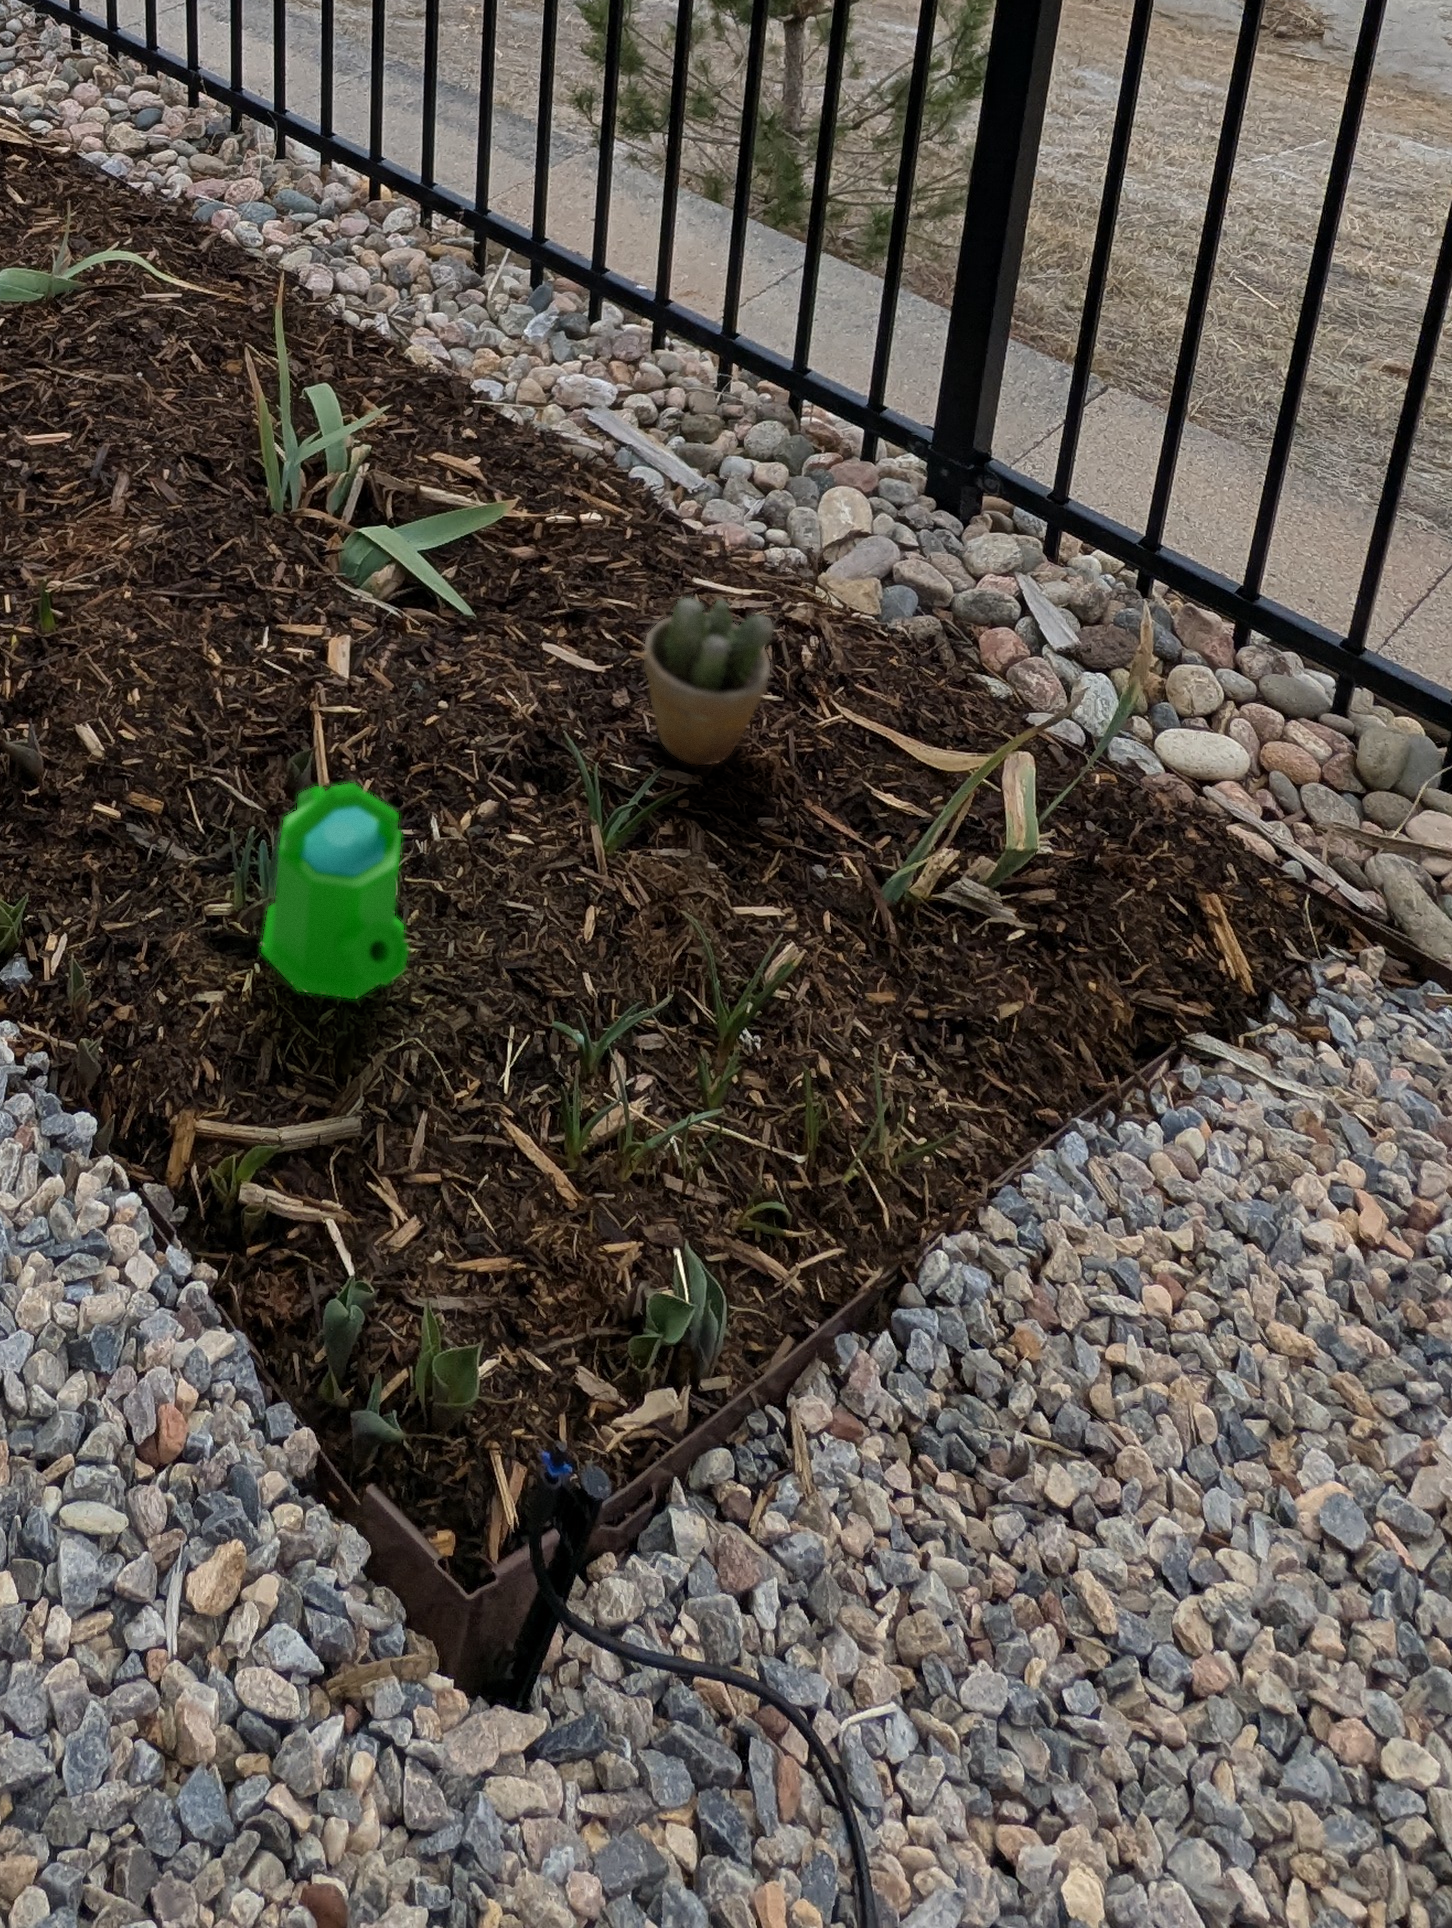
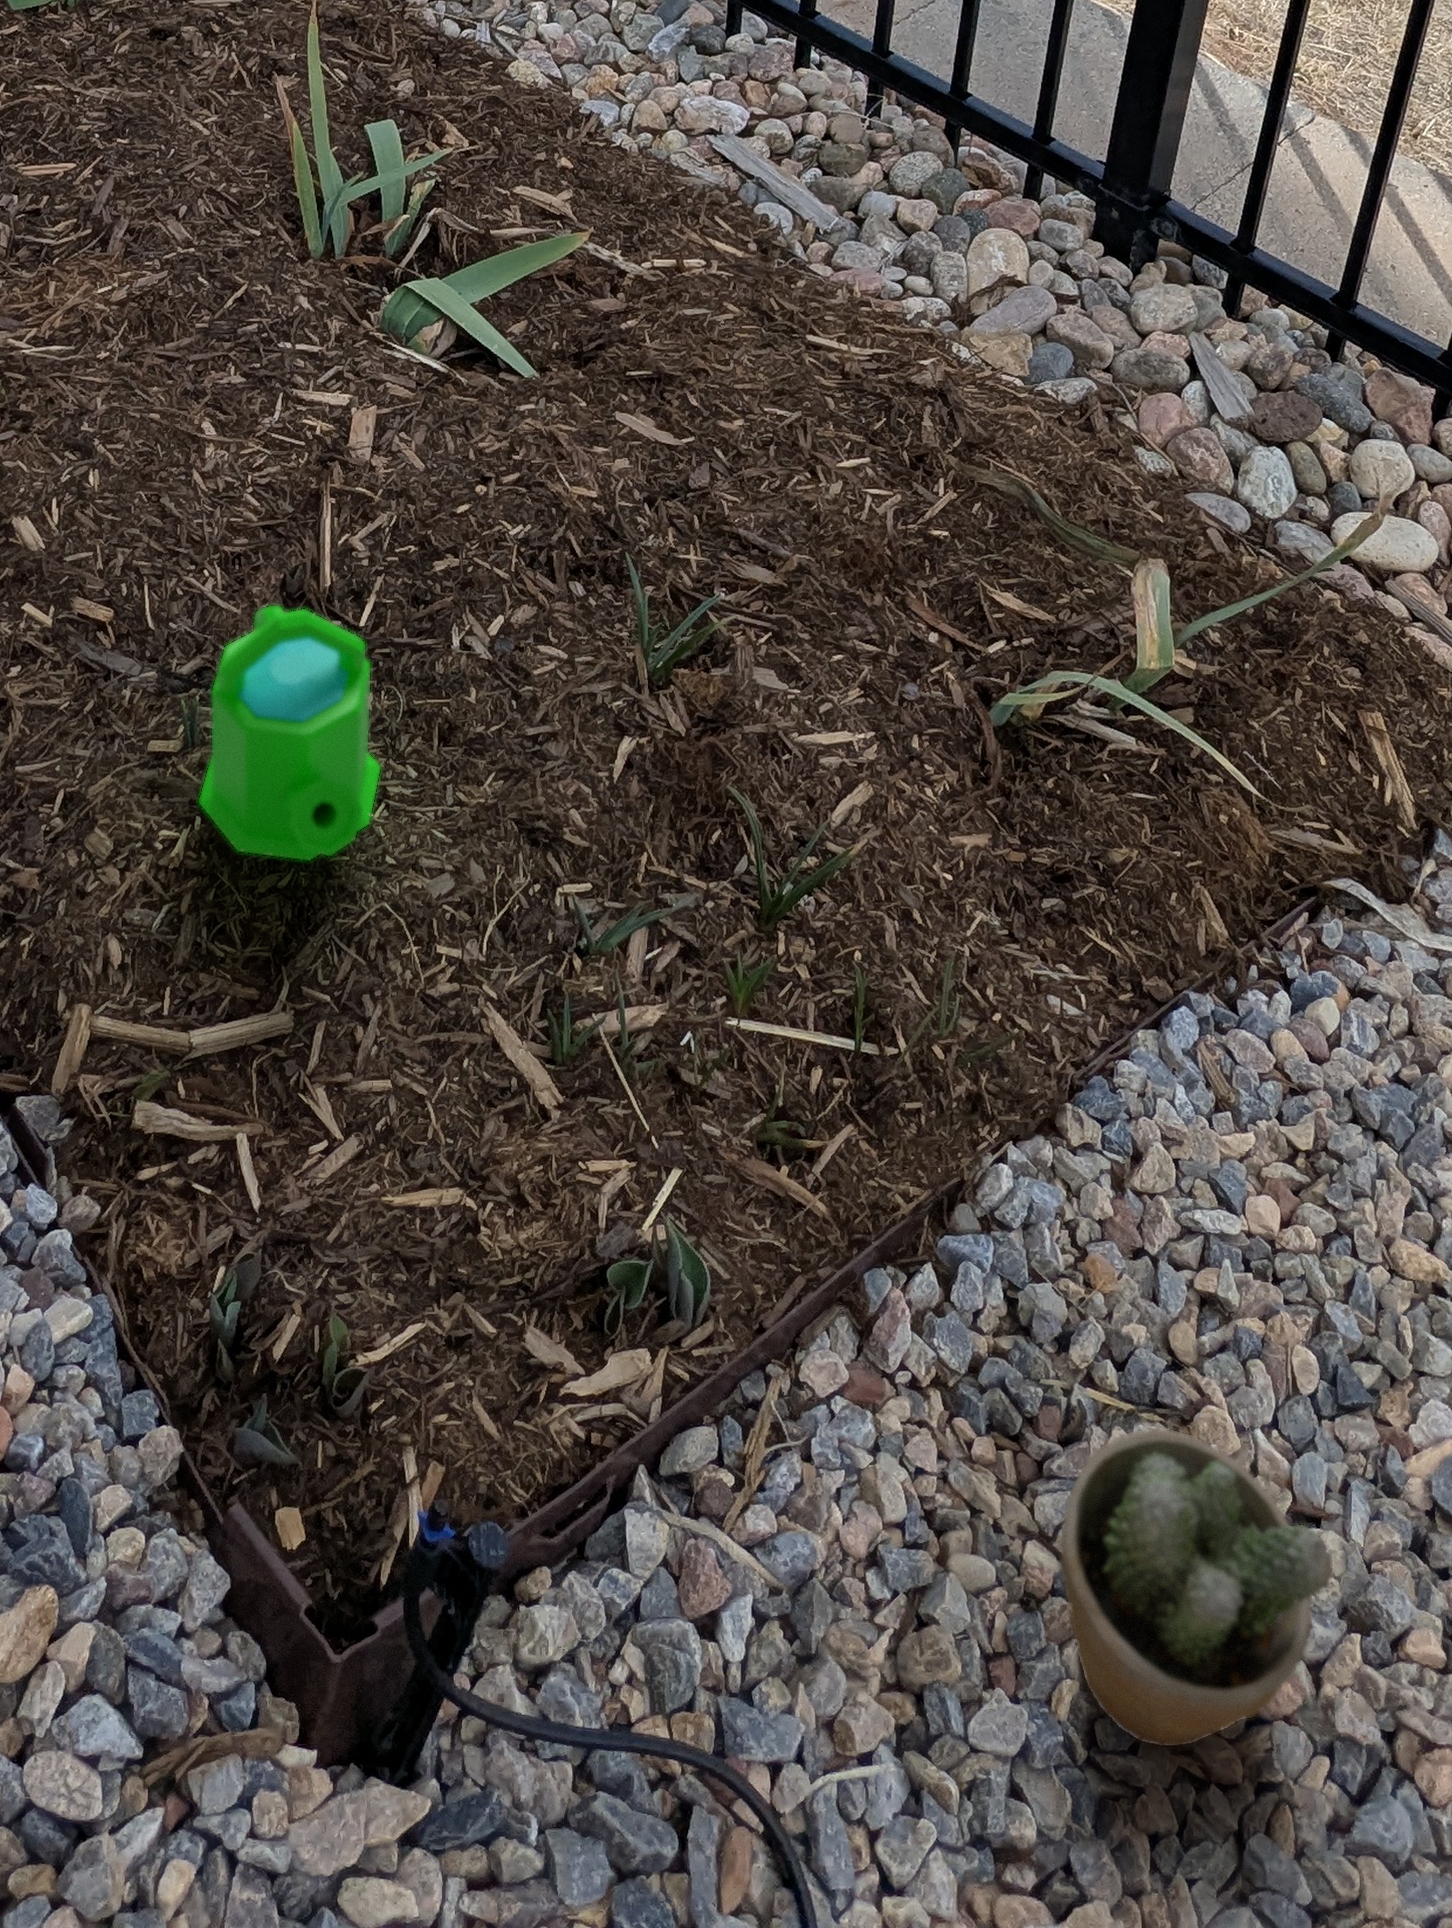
potted plant: present [644,598,774,765] -> present [1061,1429,1333,1746]

